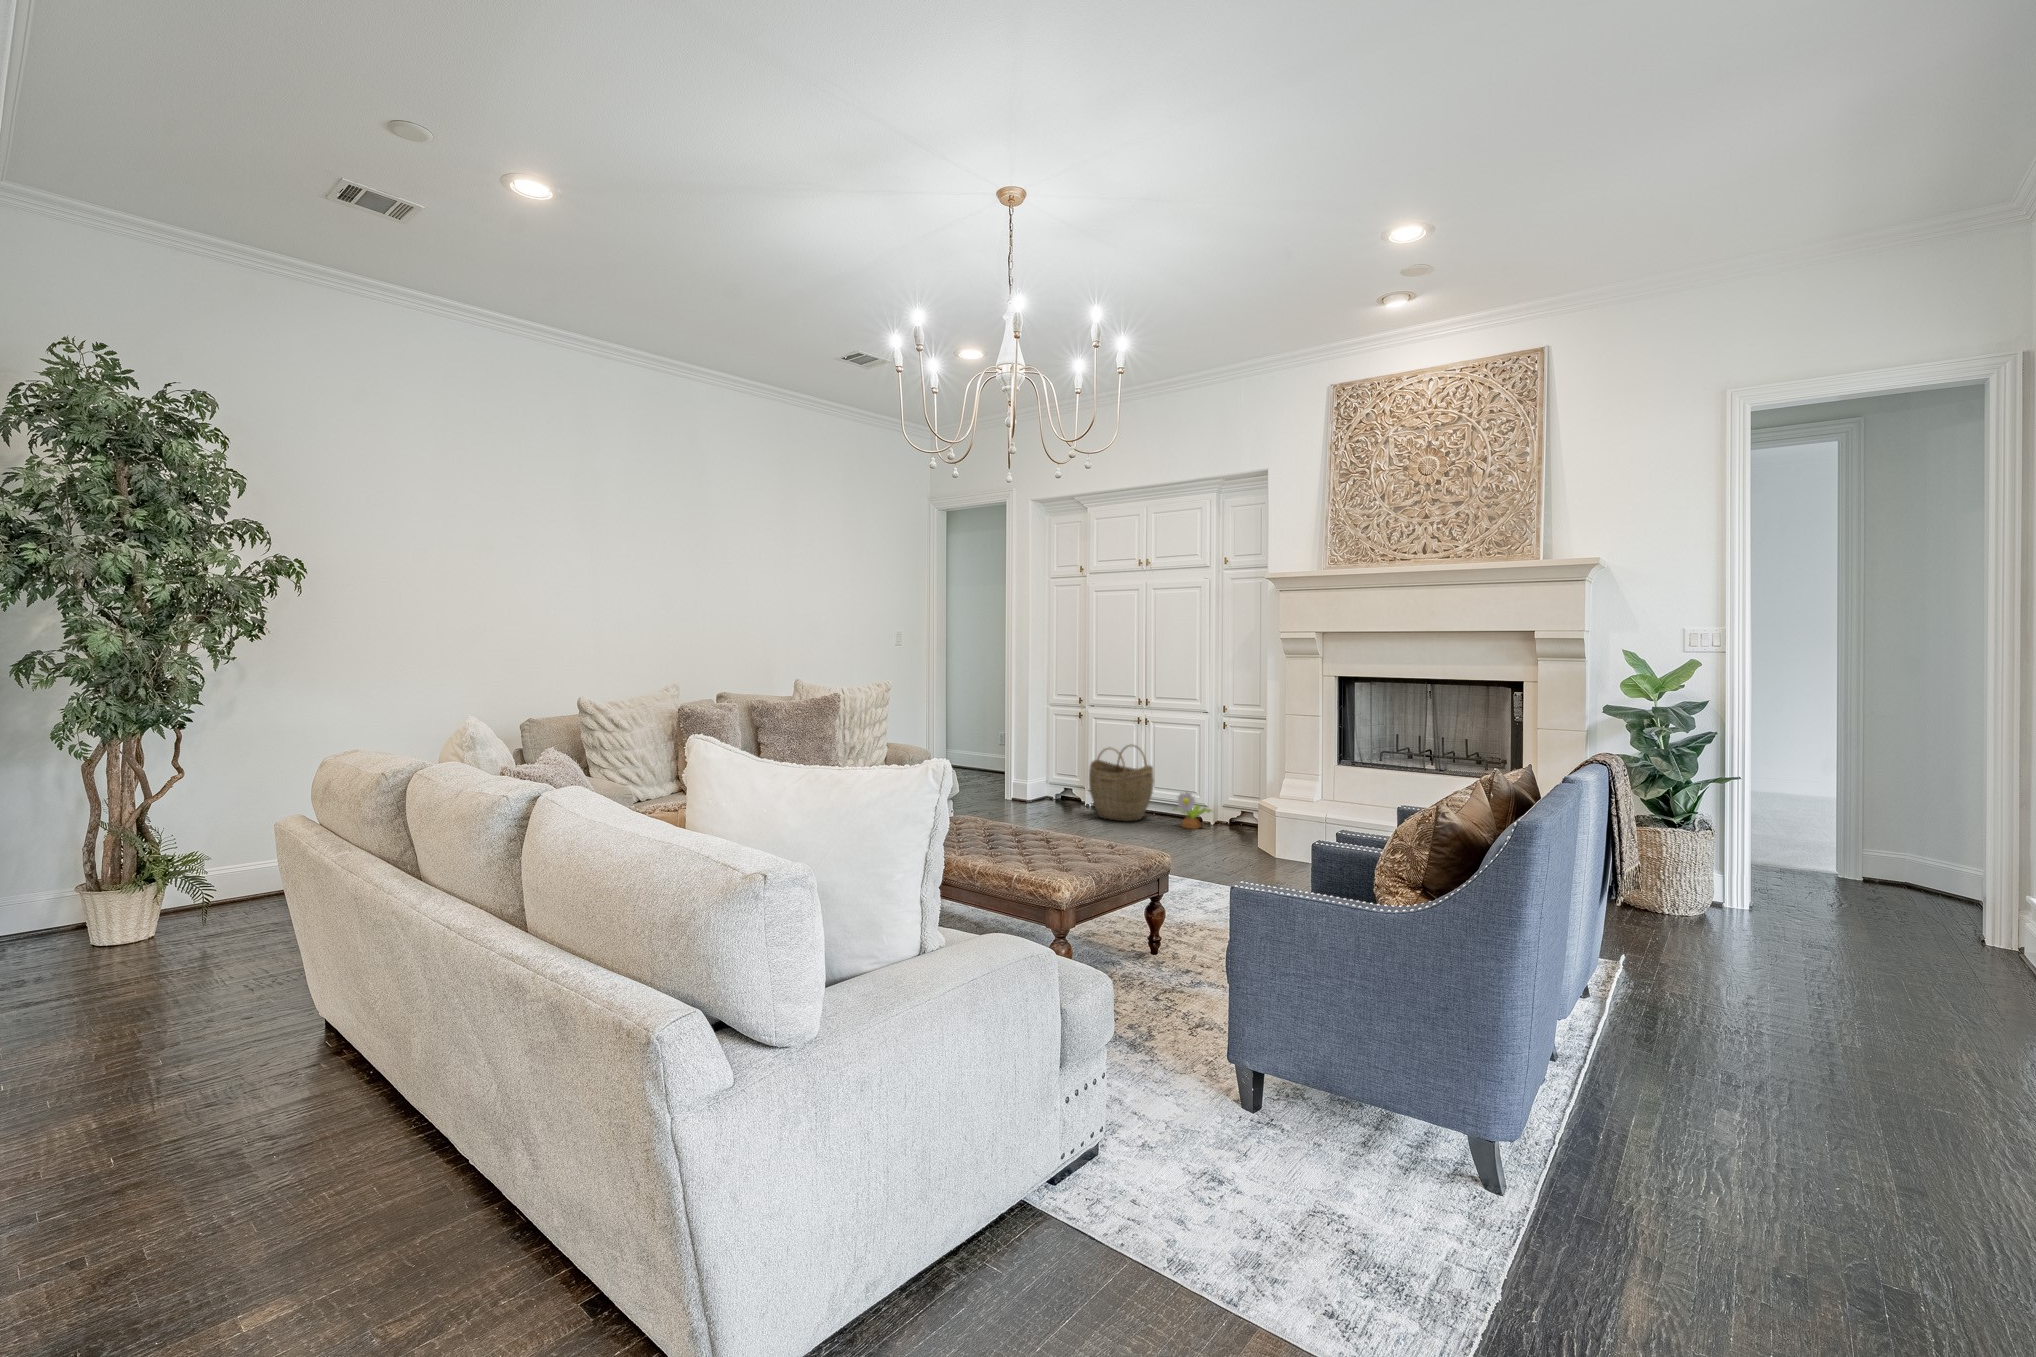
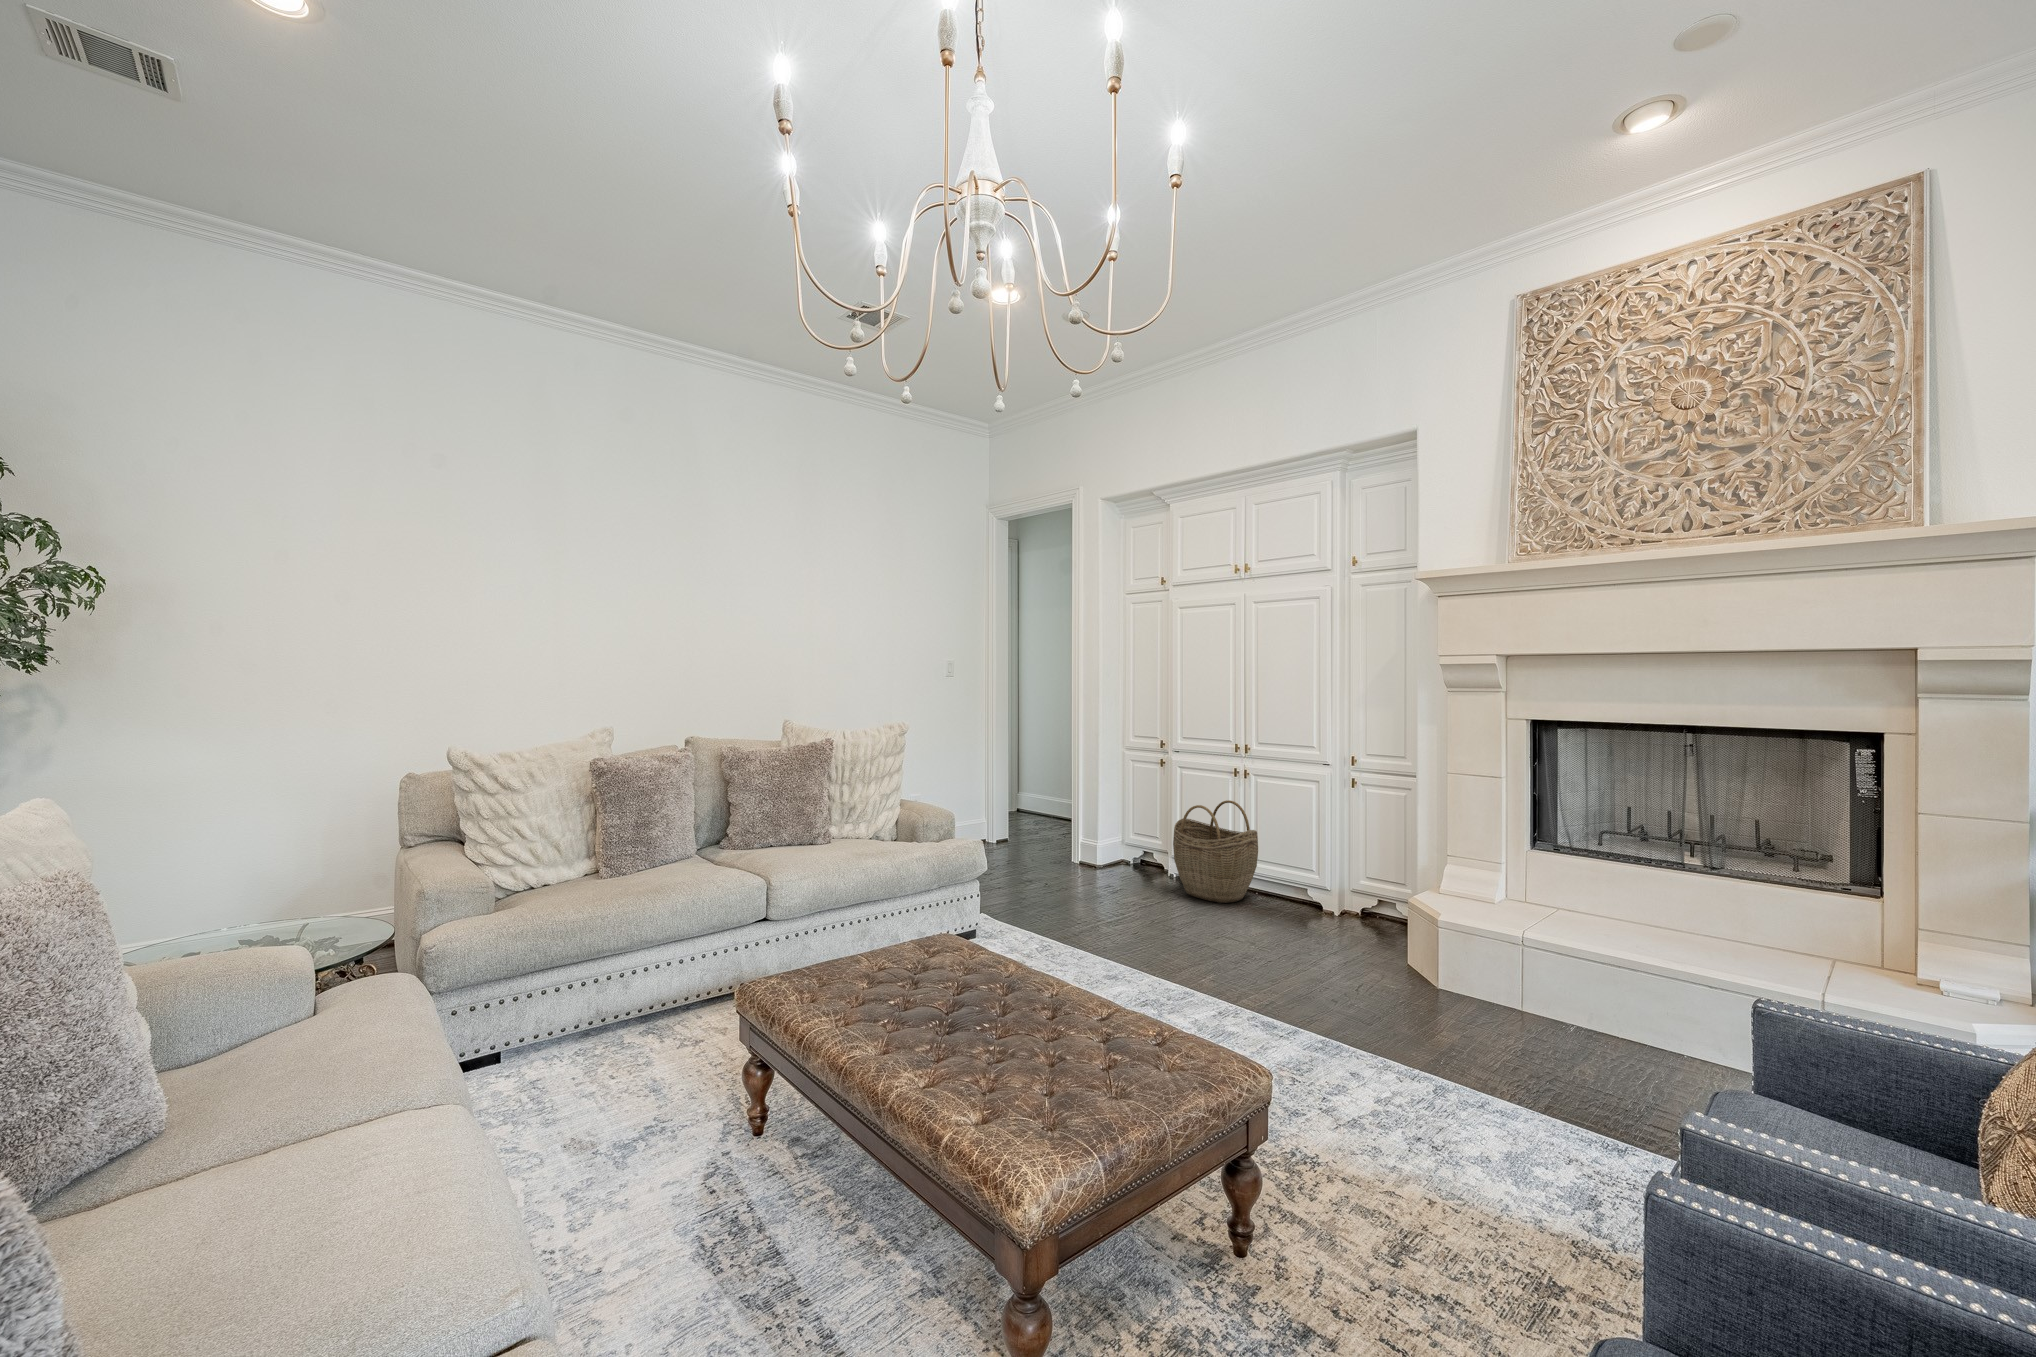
decorative plant: present [1177,792,1211,829] -> none [1283,868,1342,920]

